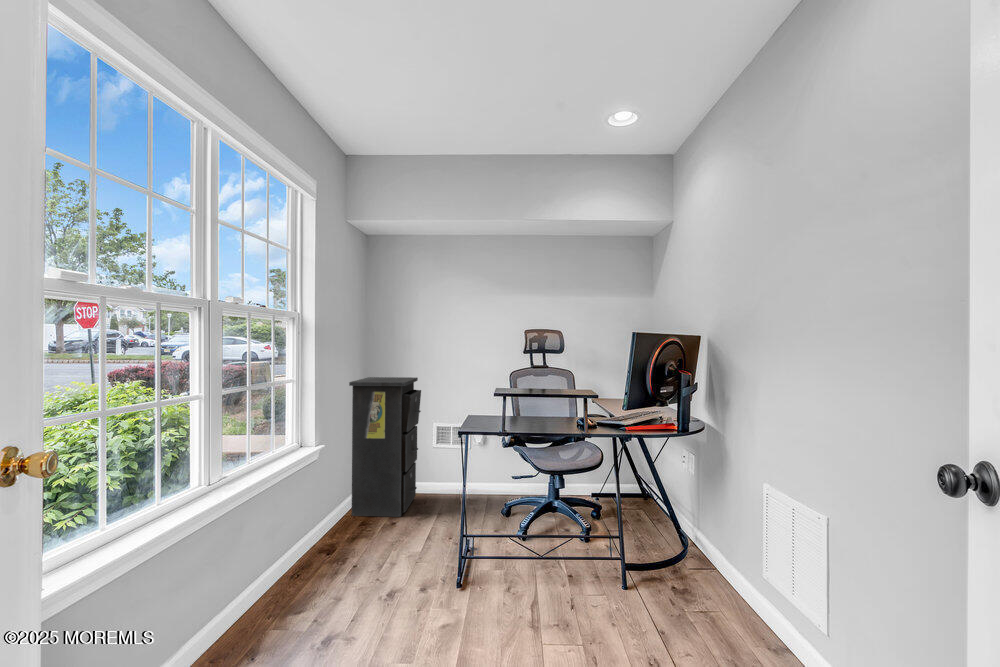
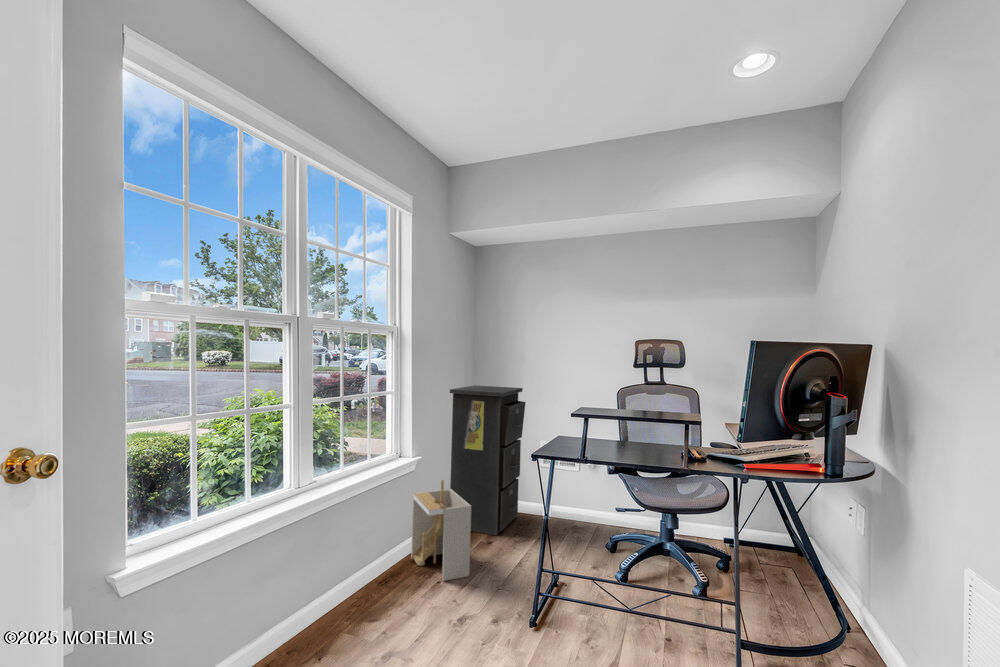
storage bin: none [322,469,386,565] -> present [411,480,471,581]

